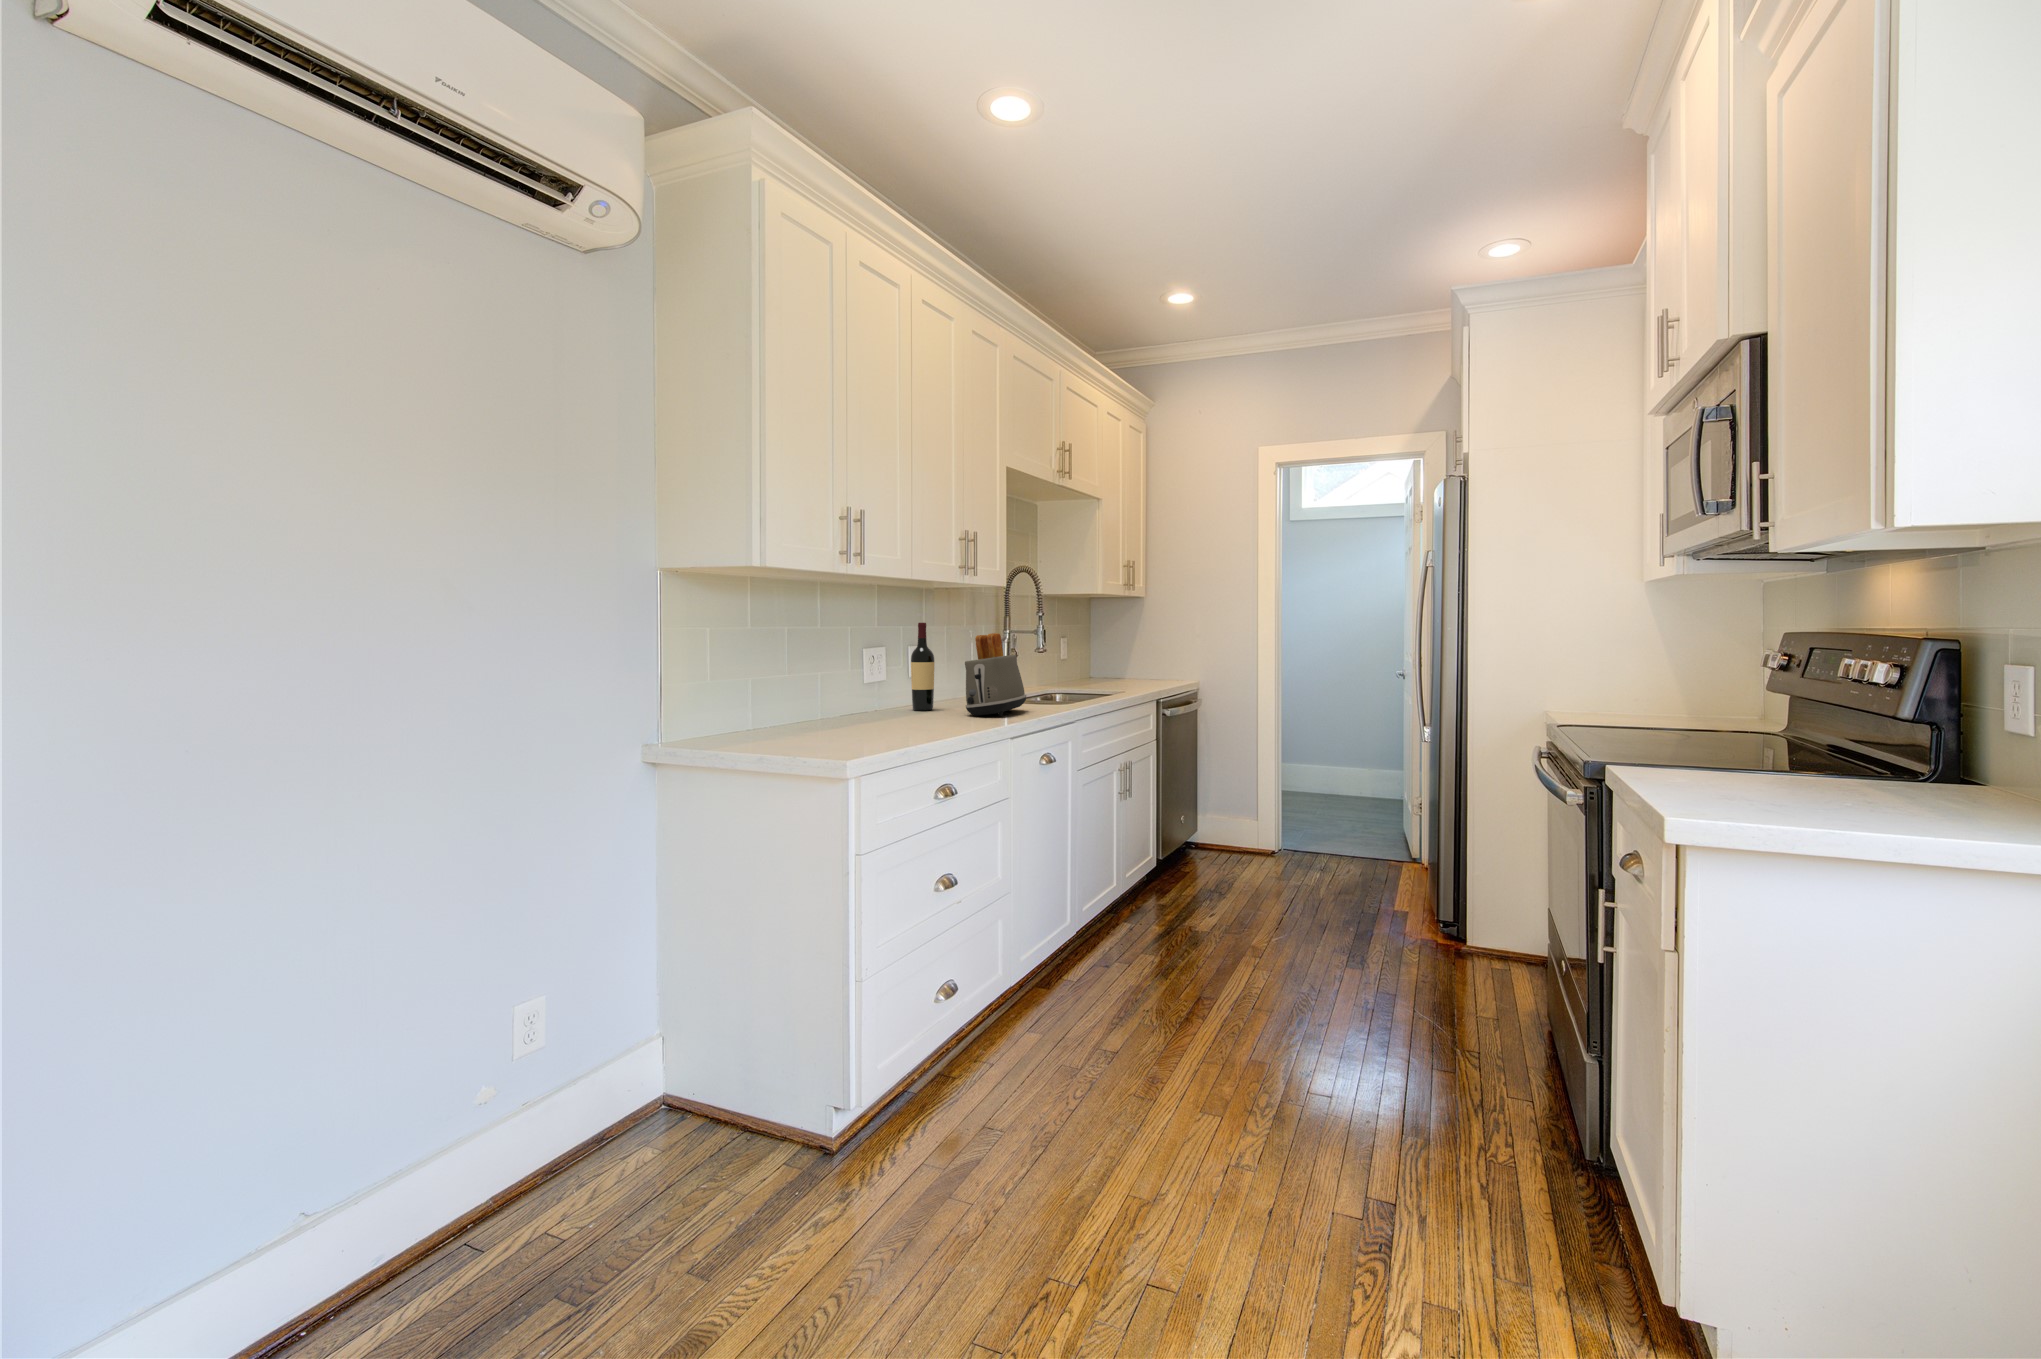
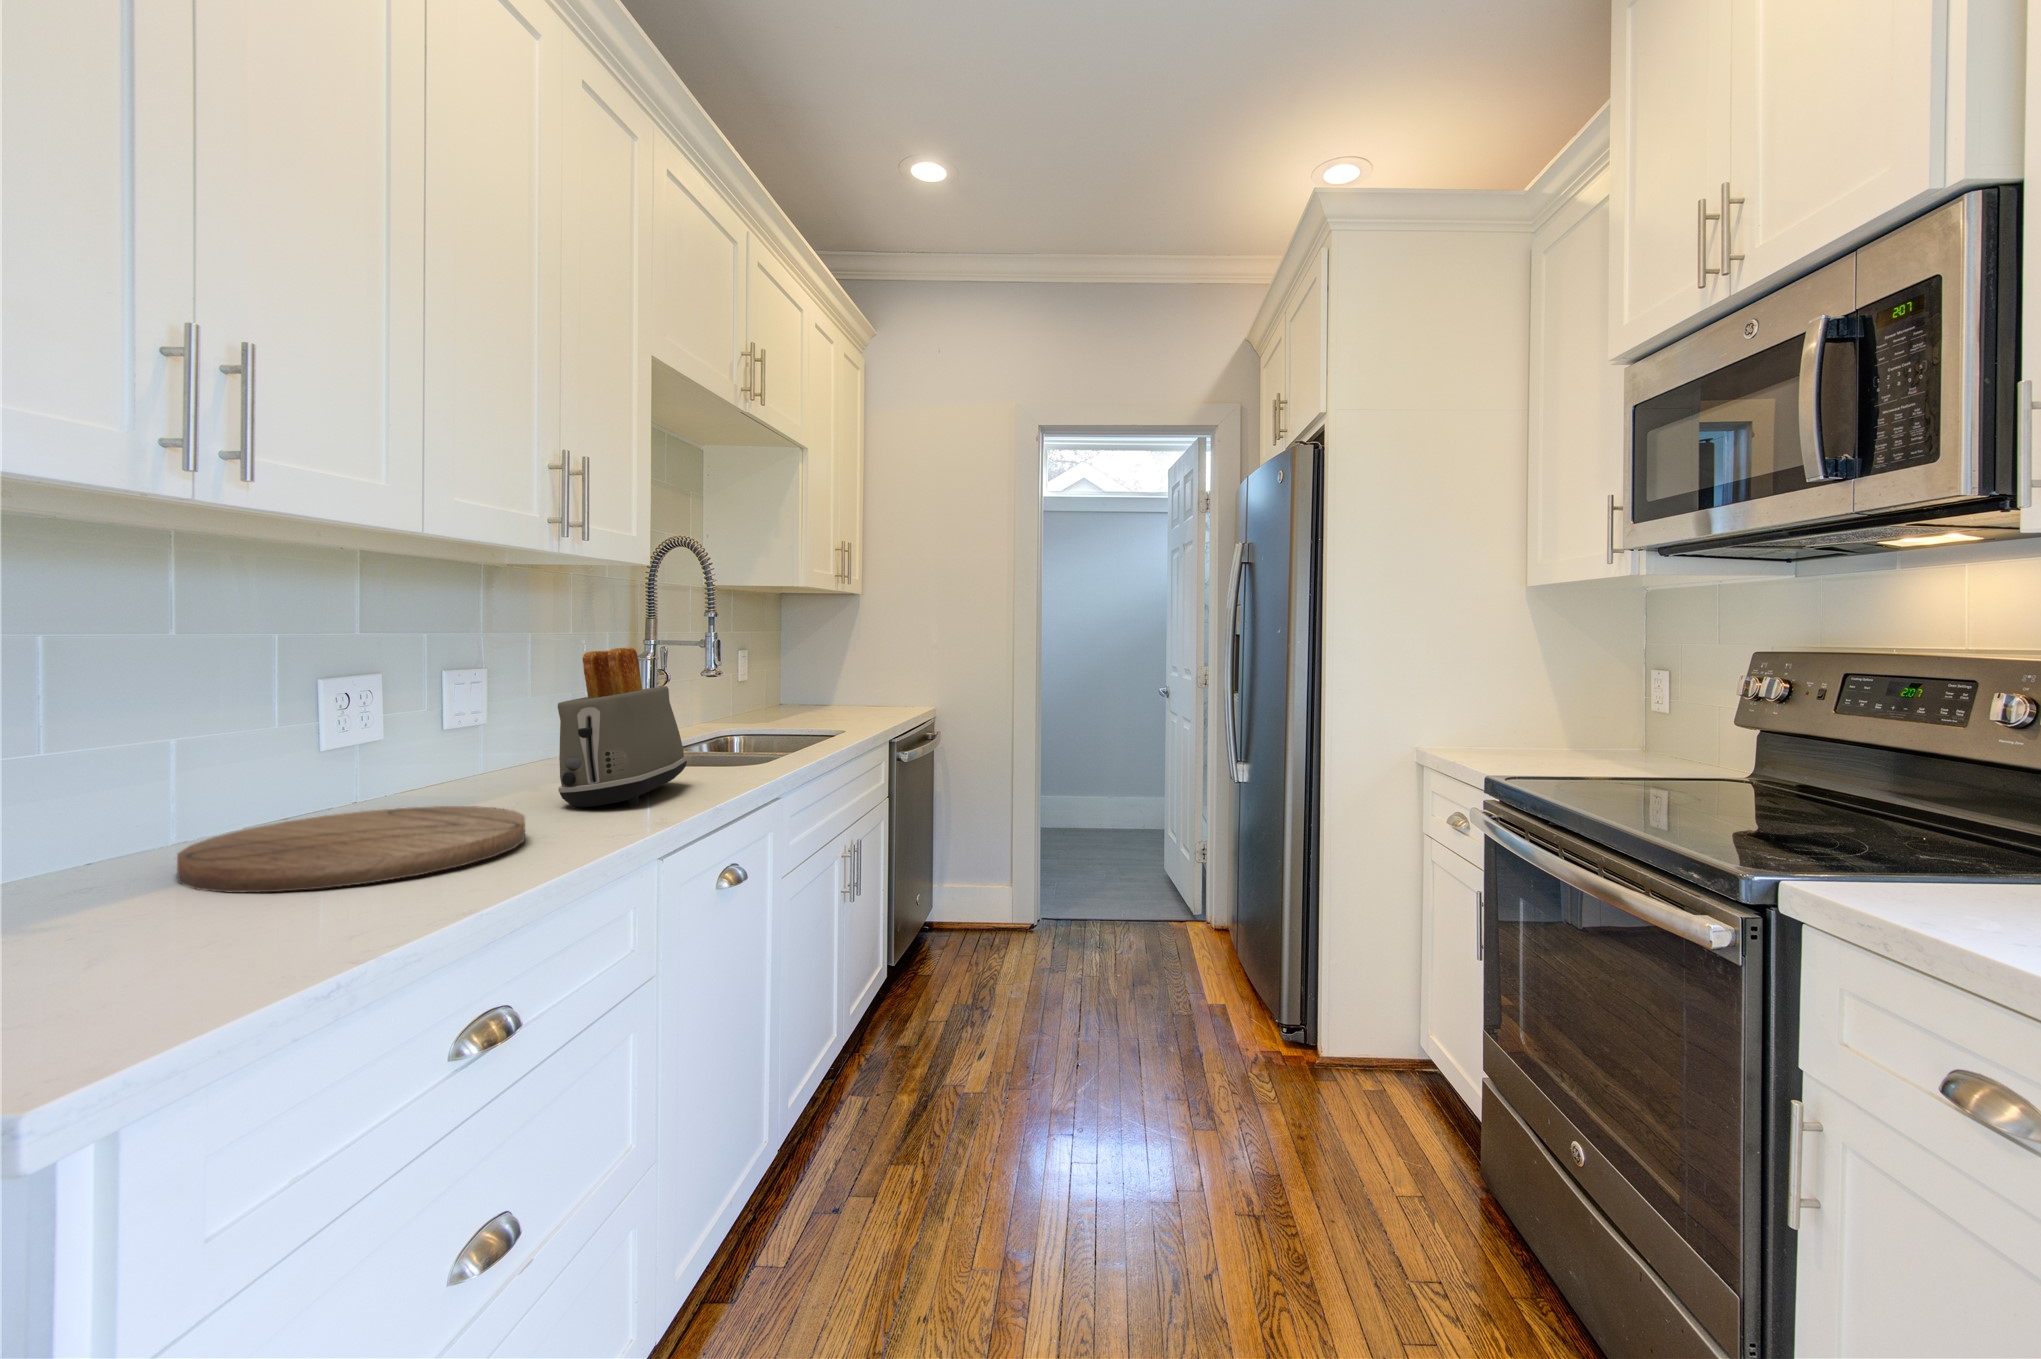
wine bottle: present [911,623,935,711] -> none [441,627,495,798]
cutting board: none [833,709,956,732] -> present [177,806,525,892]

